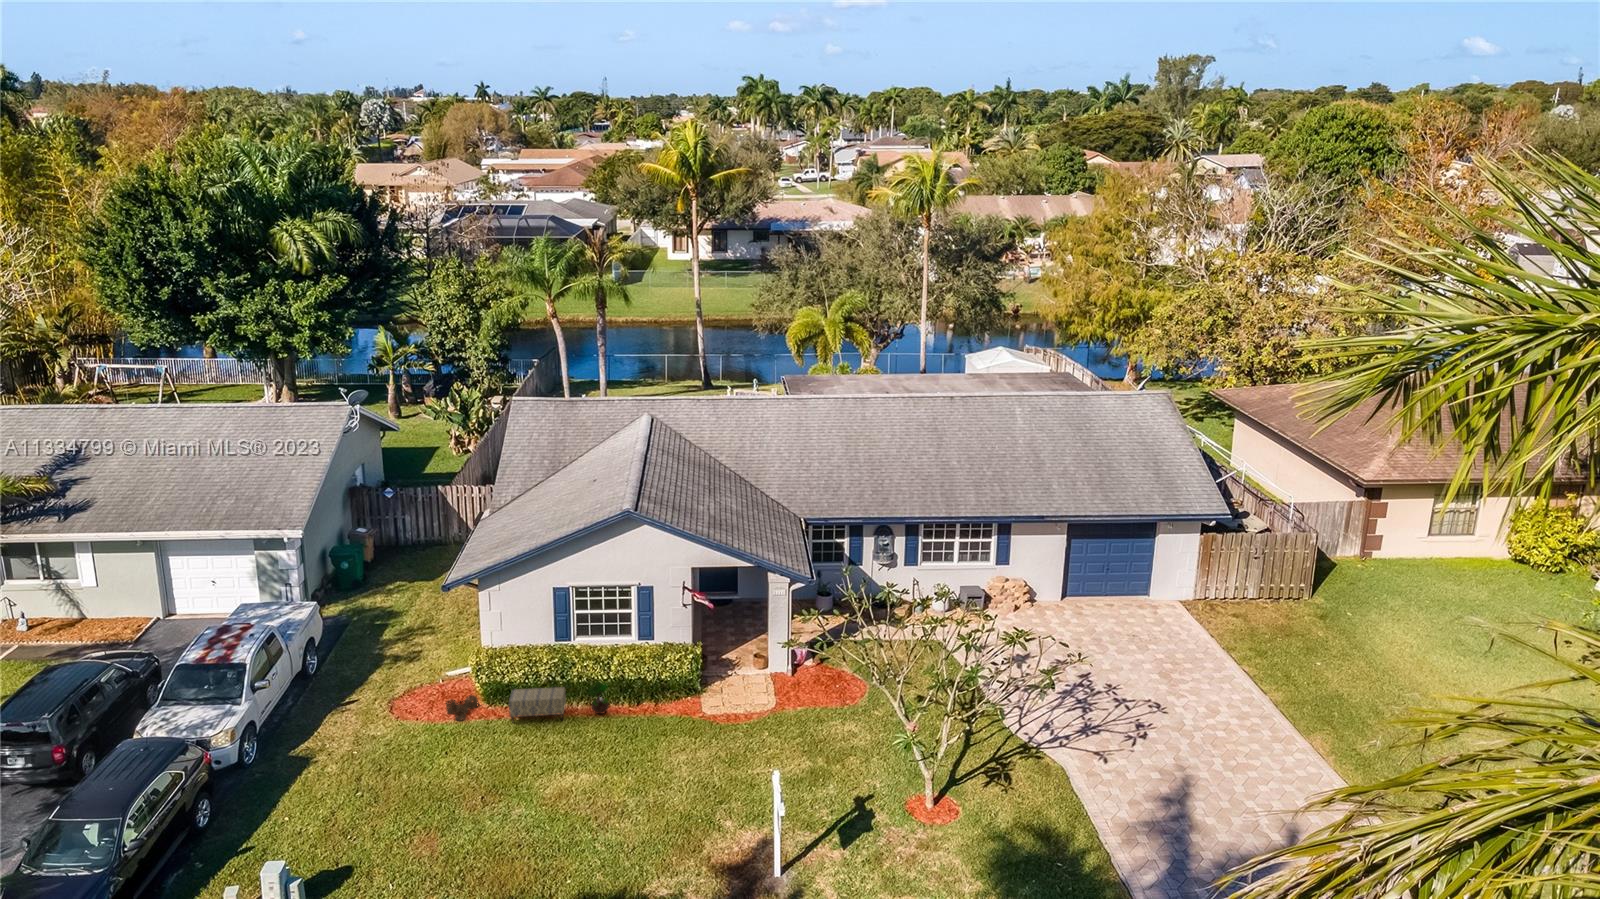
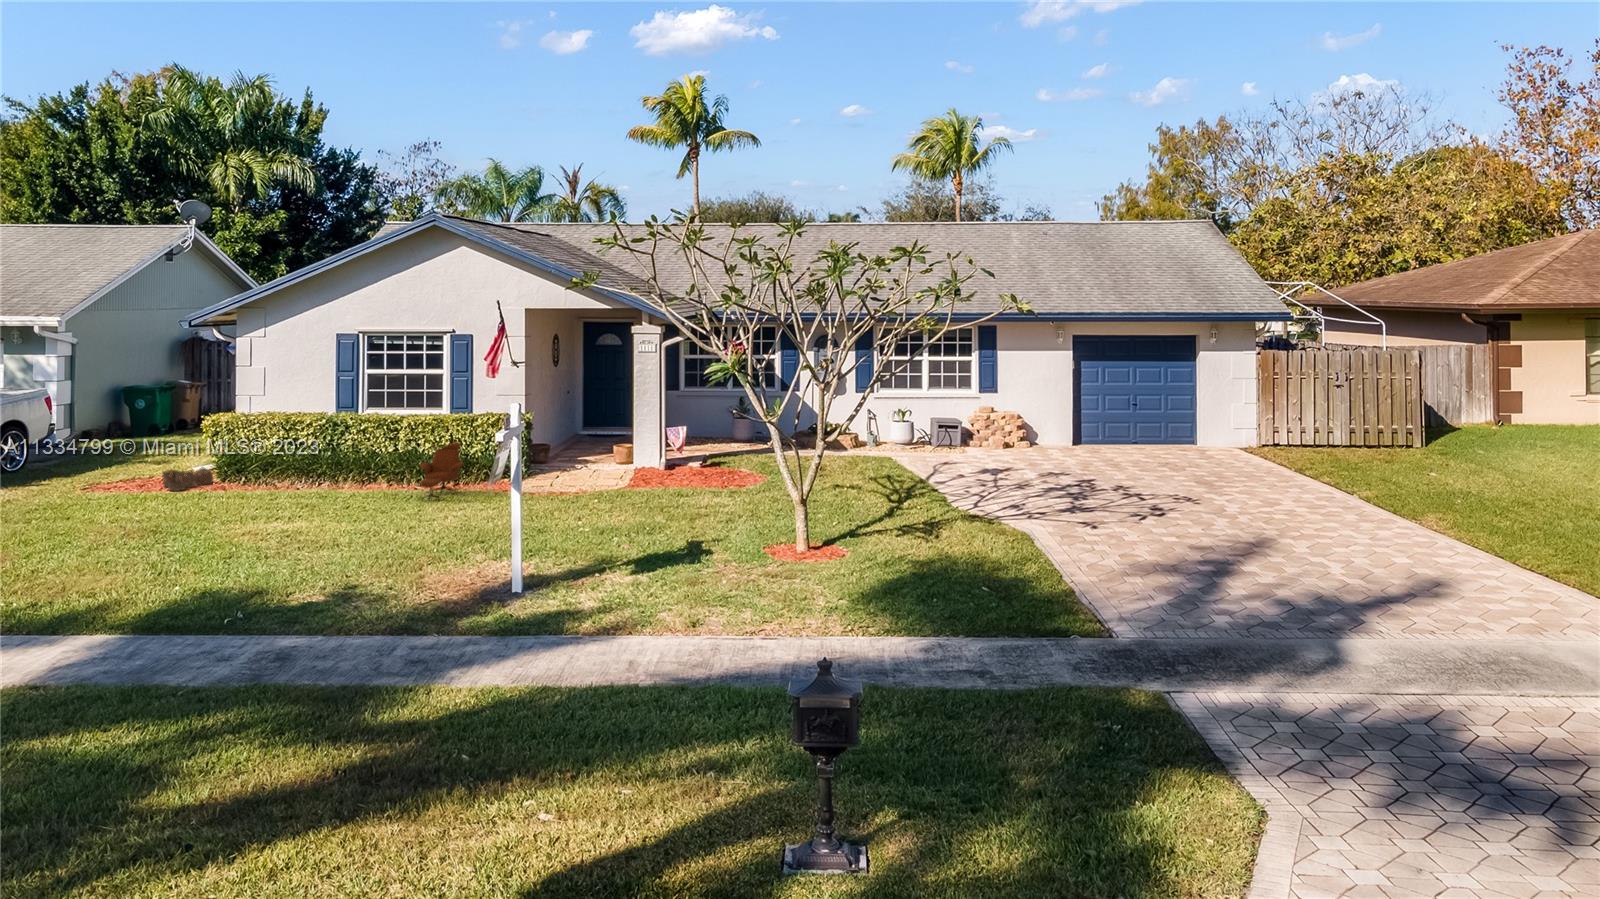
lounge chair: none [634,677,665,733] -> present [420,442,464,499]
potted tree: present [589,680,609,714] -> none [351,432,389,491]
bench: present [509,687,566,723] -> none [240,453,330,494]

